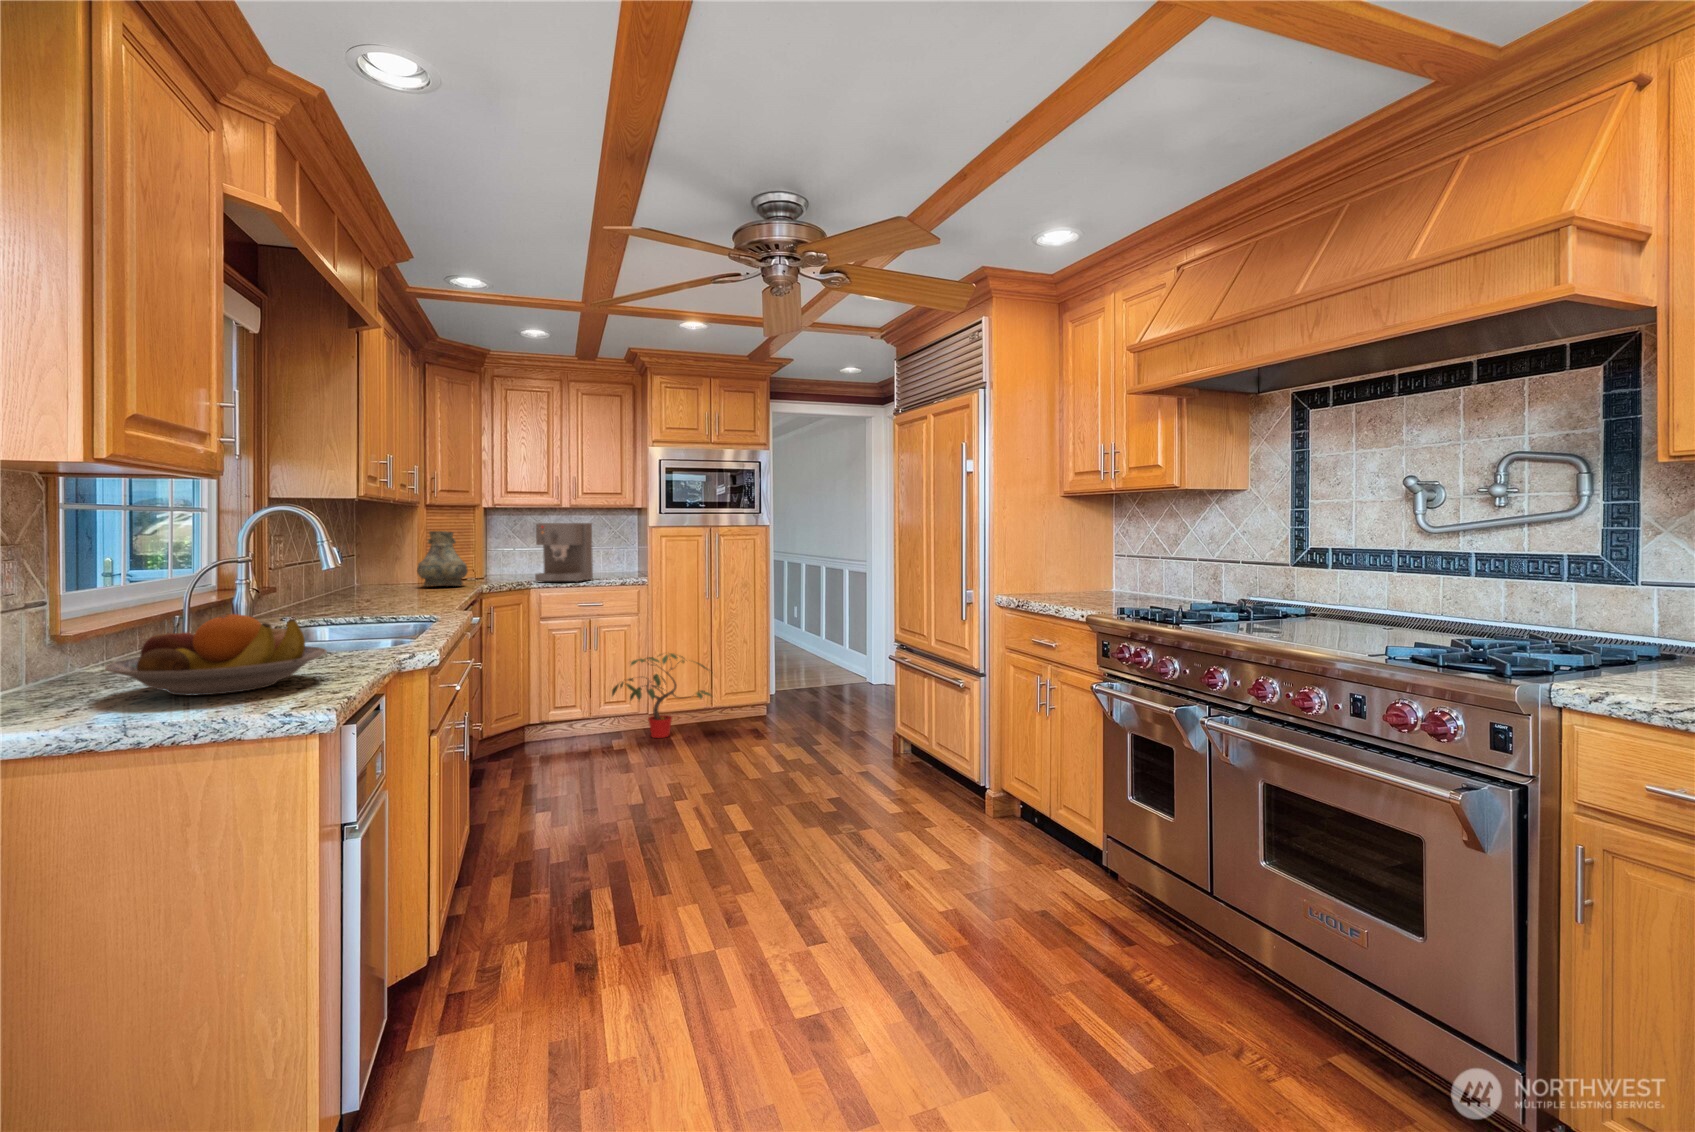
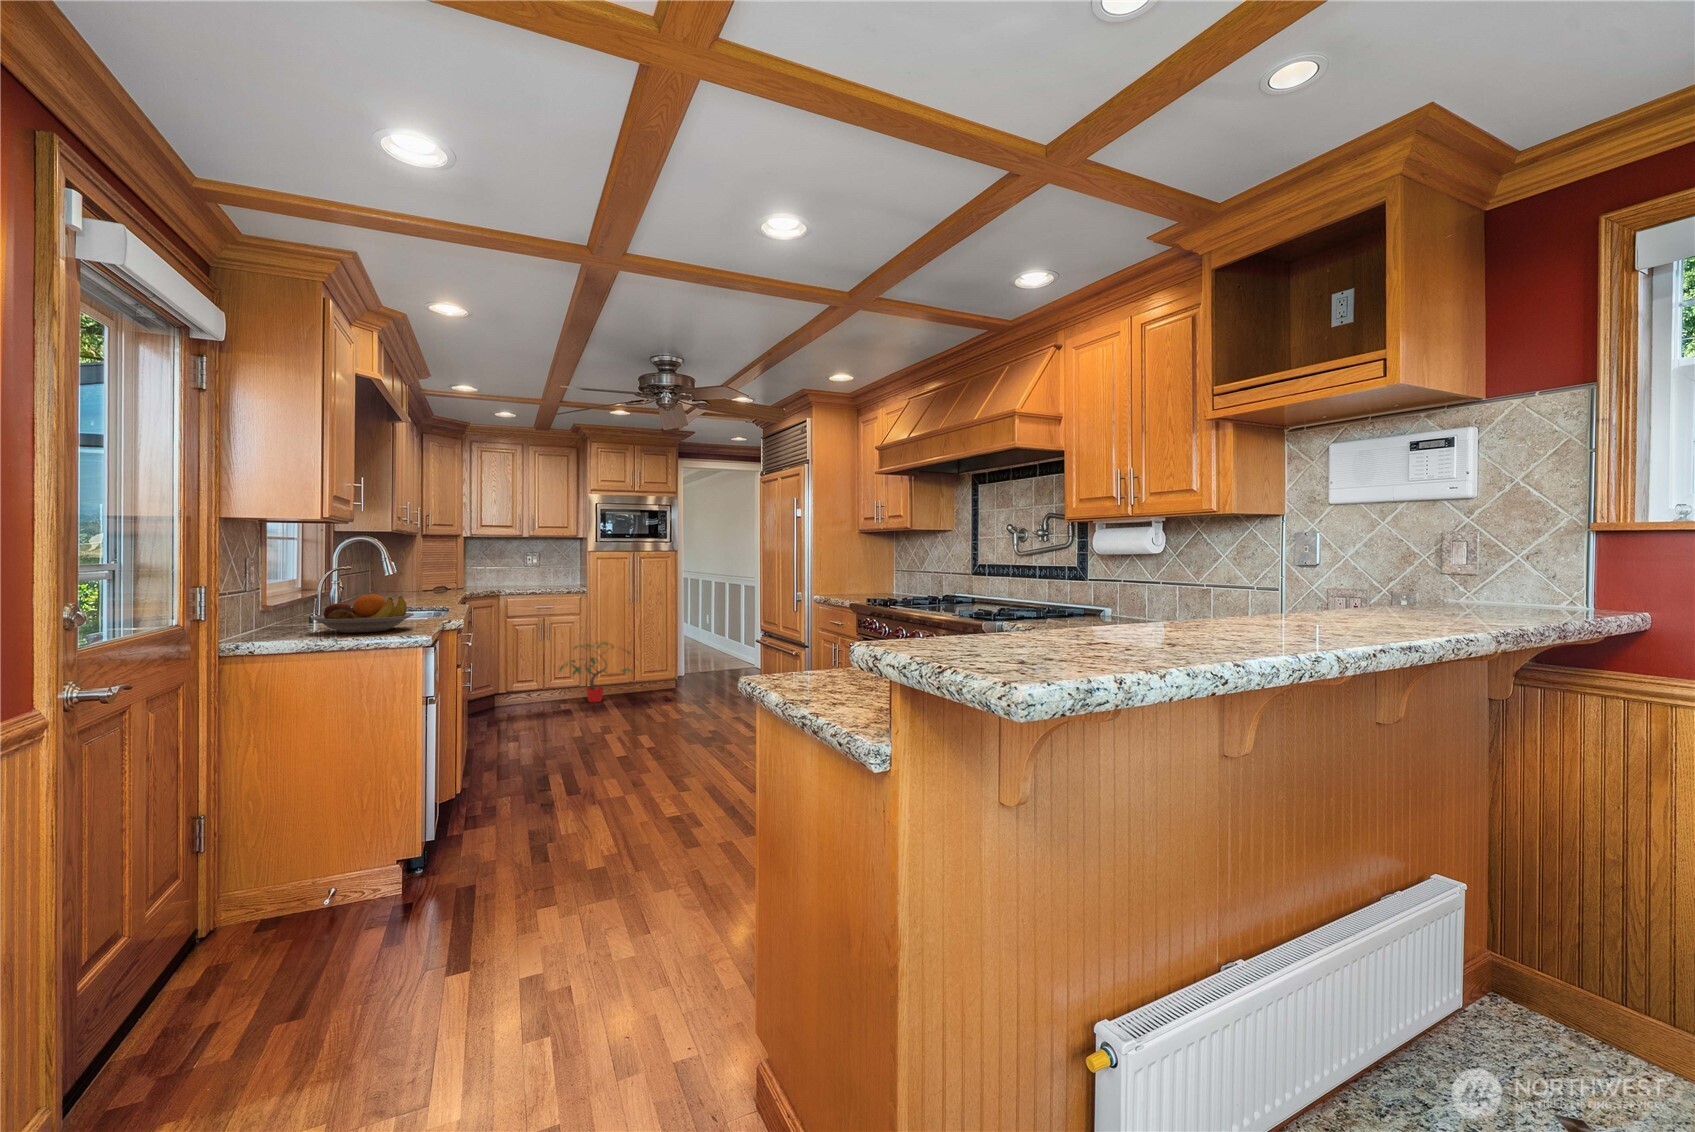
coffee maker: present [535,523,593,582] -> none [504,548,546,591]
vase: present [417,531,468,587] -> none [418,554,455,594]

